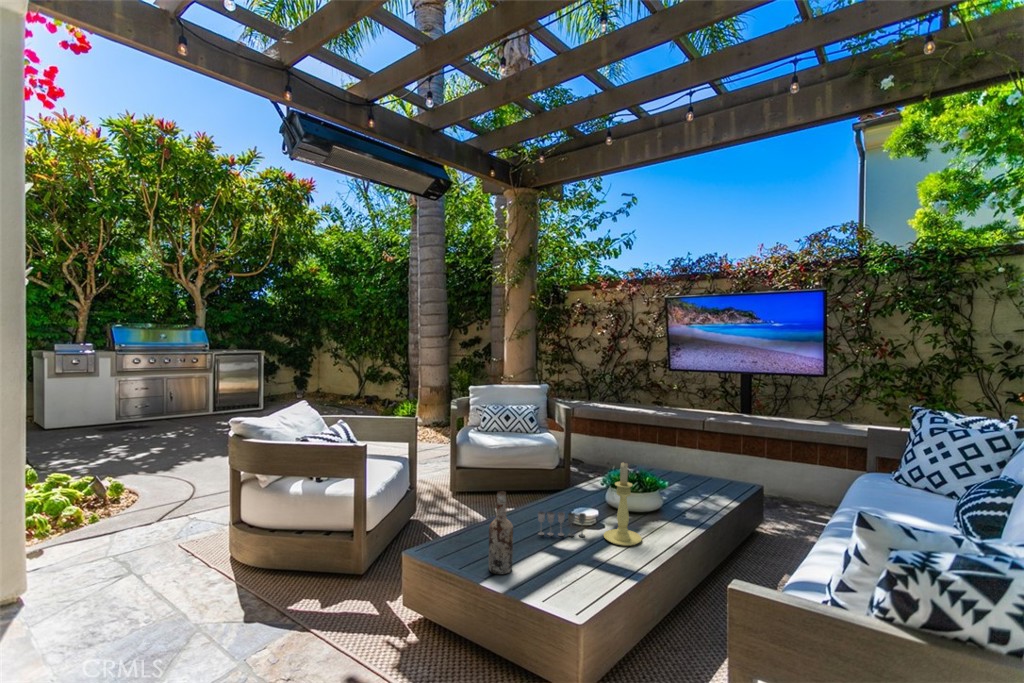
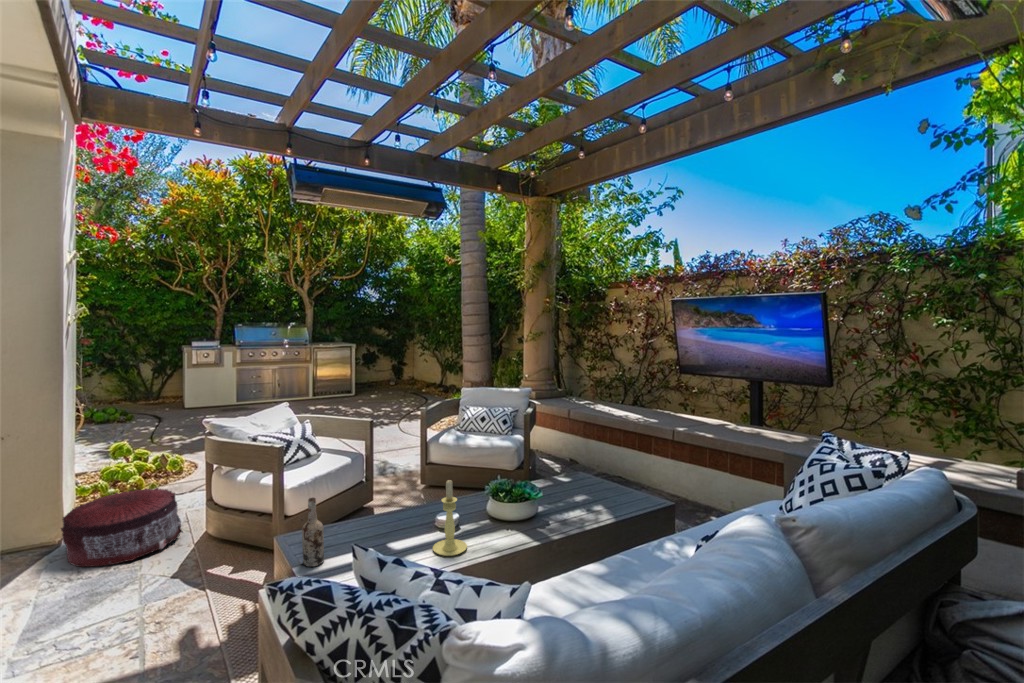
wine glass: present [538,512,586,537] -> none [385,516,423,543]
pouf: none [44,513,210,631] -> present [61,488,183,567]

